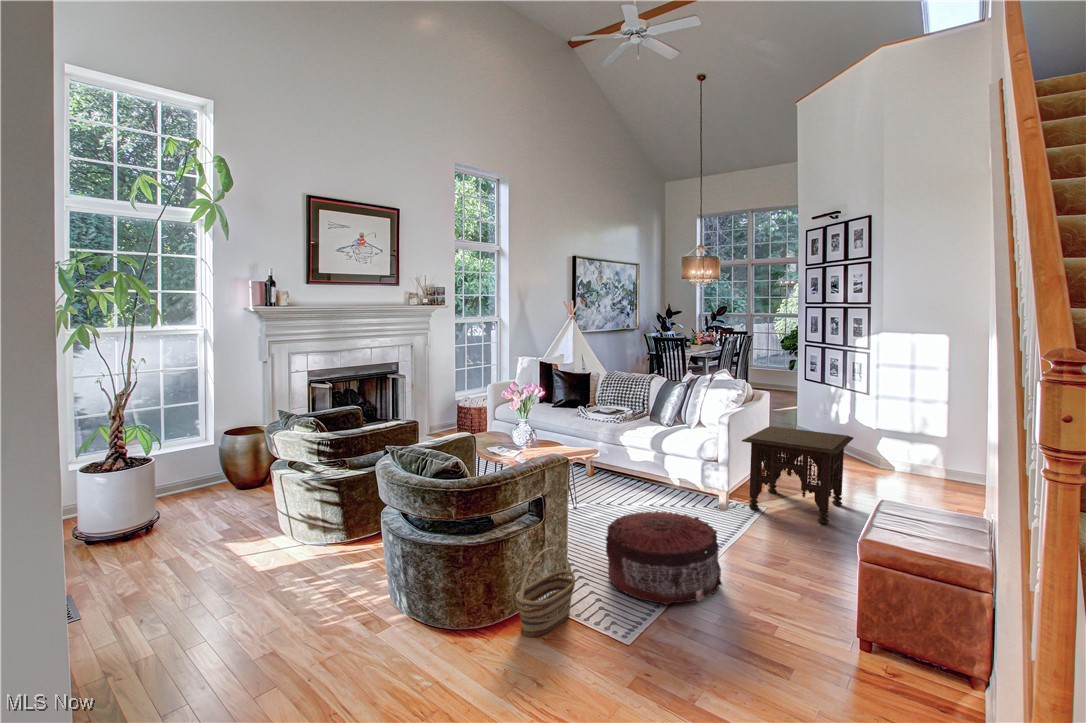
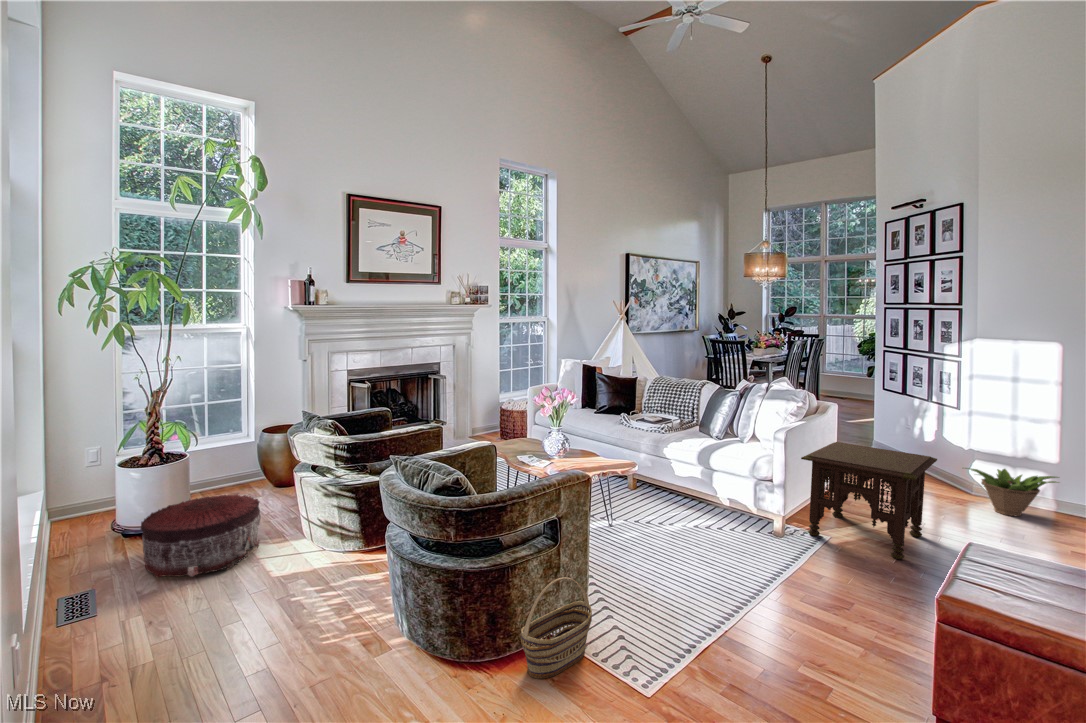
decorative plant: none [872,445,950,486] -> present [966,468,1059,516]
pouf: present [606,510,722,605] -> present [141,494,261,577]

